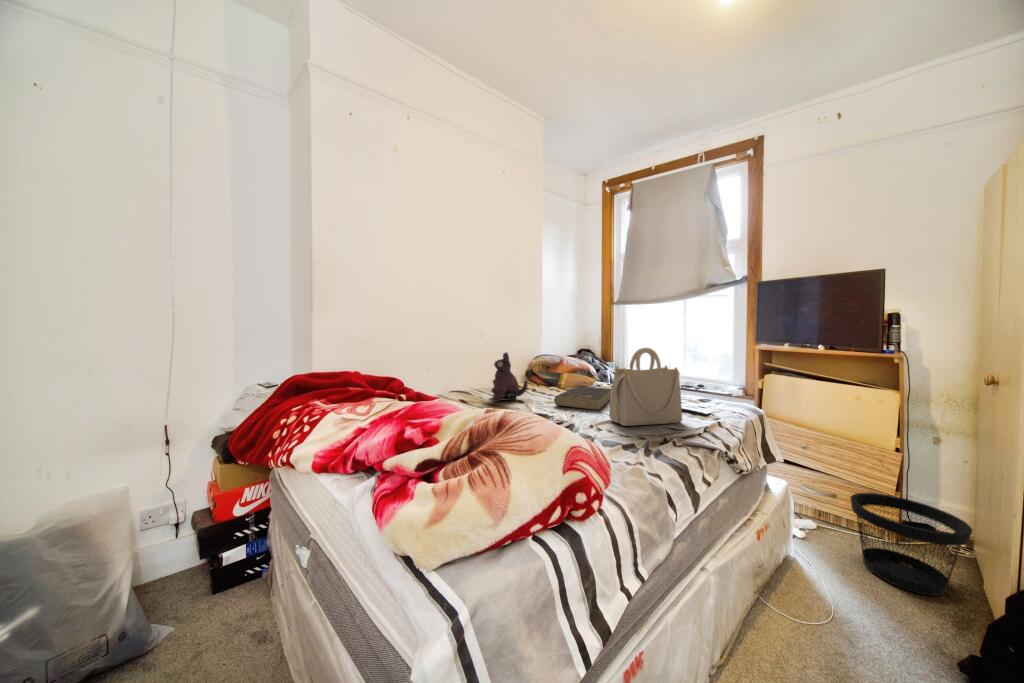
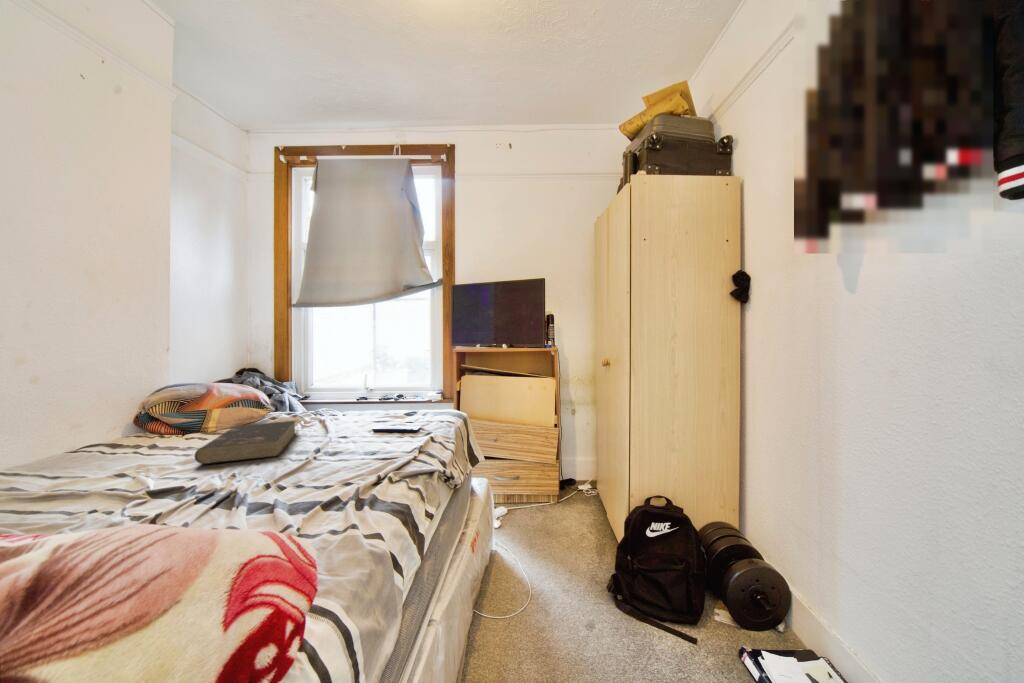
handbag: present [609,348,682,426] -> none [295,359,393,472]
plush toy: present [491,352,528,401] -> none [39,388,135,488]
wastebasket: present [850,493,972,596] -> none [532,466,600,542]

